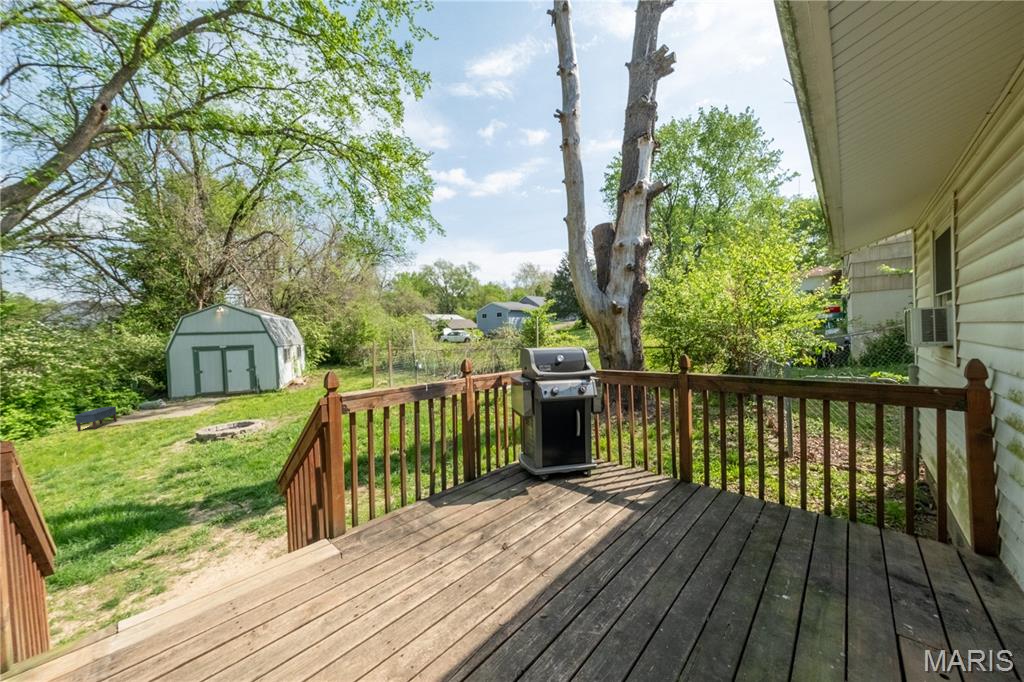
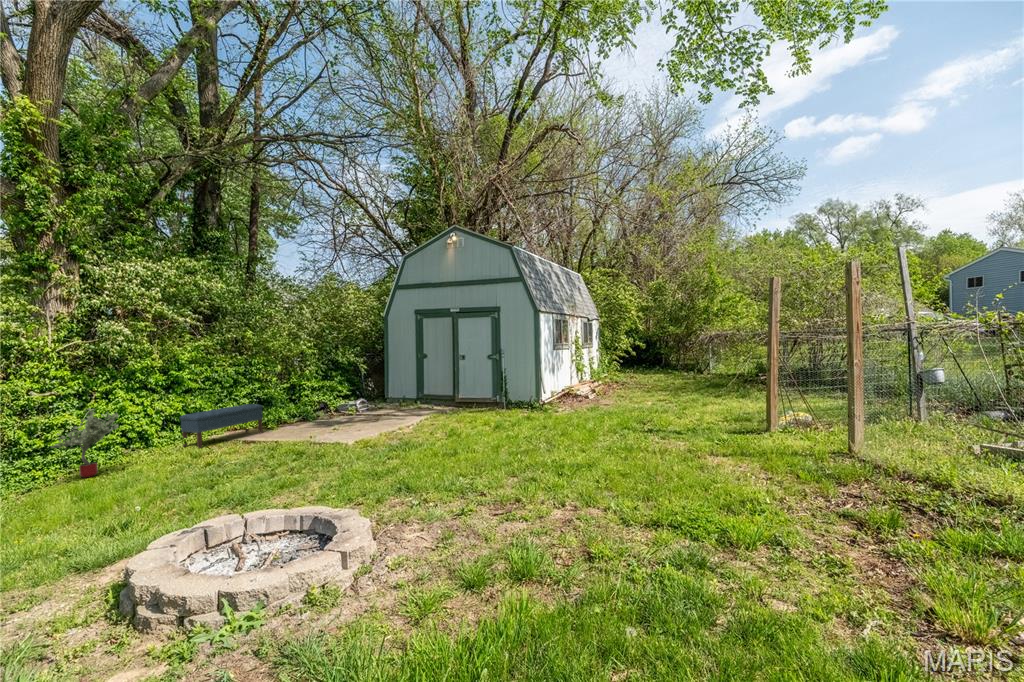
potted tree: none [50,410,75,442] -> present [51,408,119,478]

